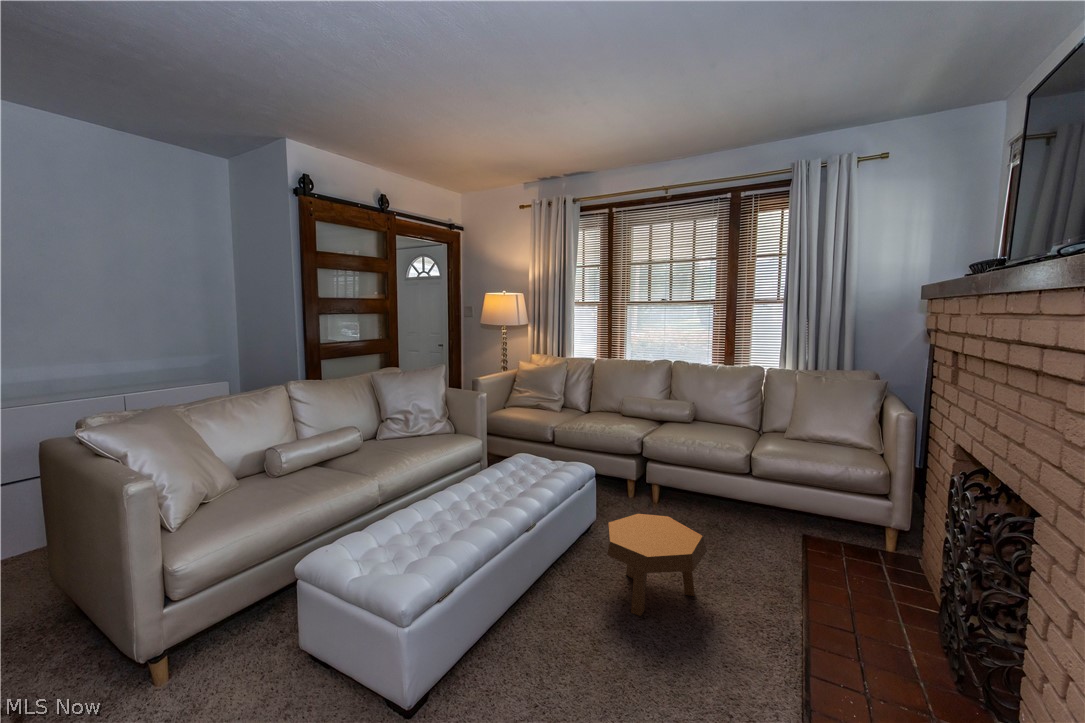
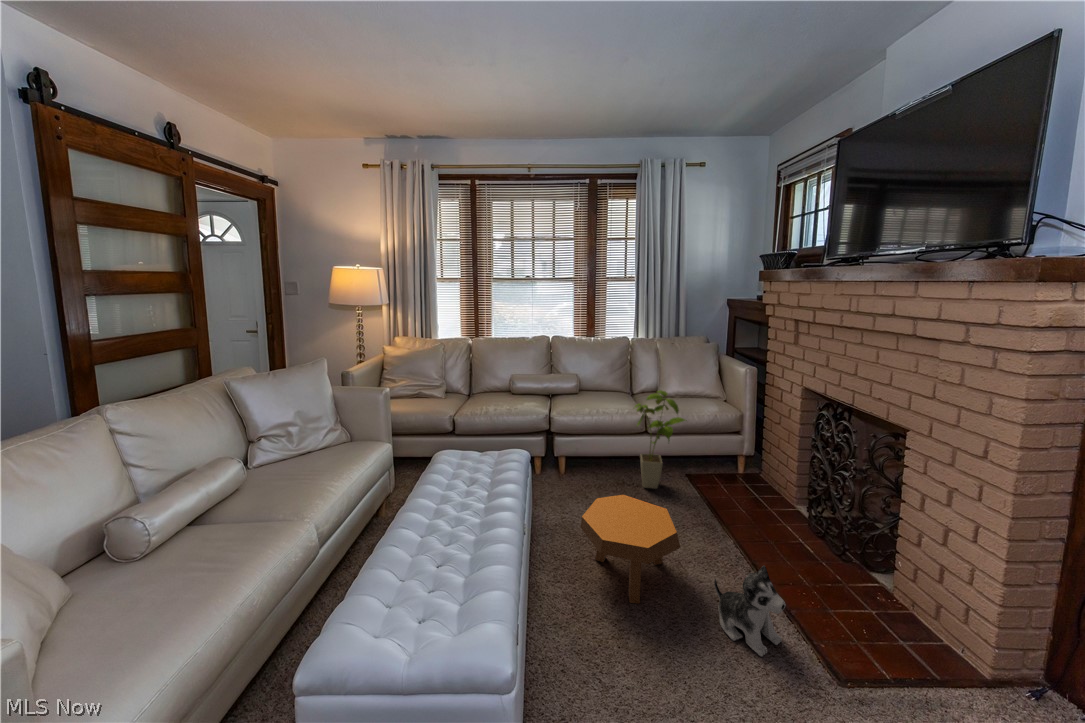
house plant: none [726,420,796,537] -> present [635,390,687,489]
plush toy: none [709,594,771,693] -> present [714,566,786,656]

